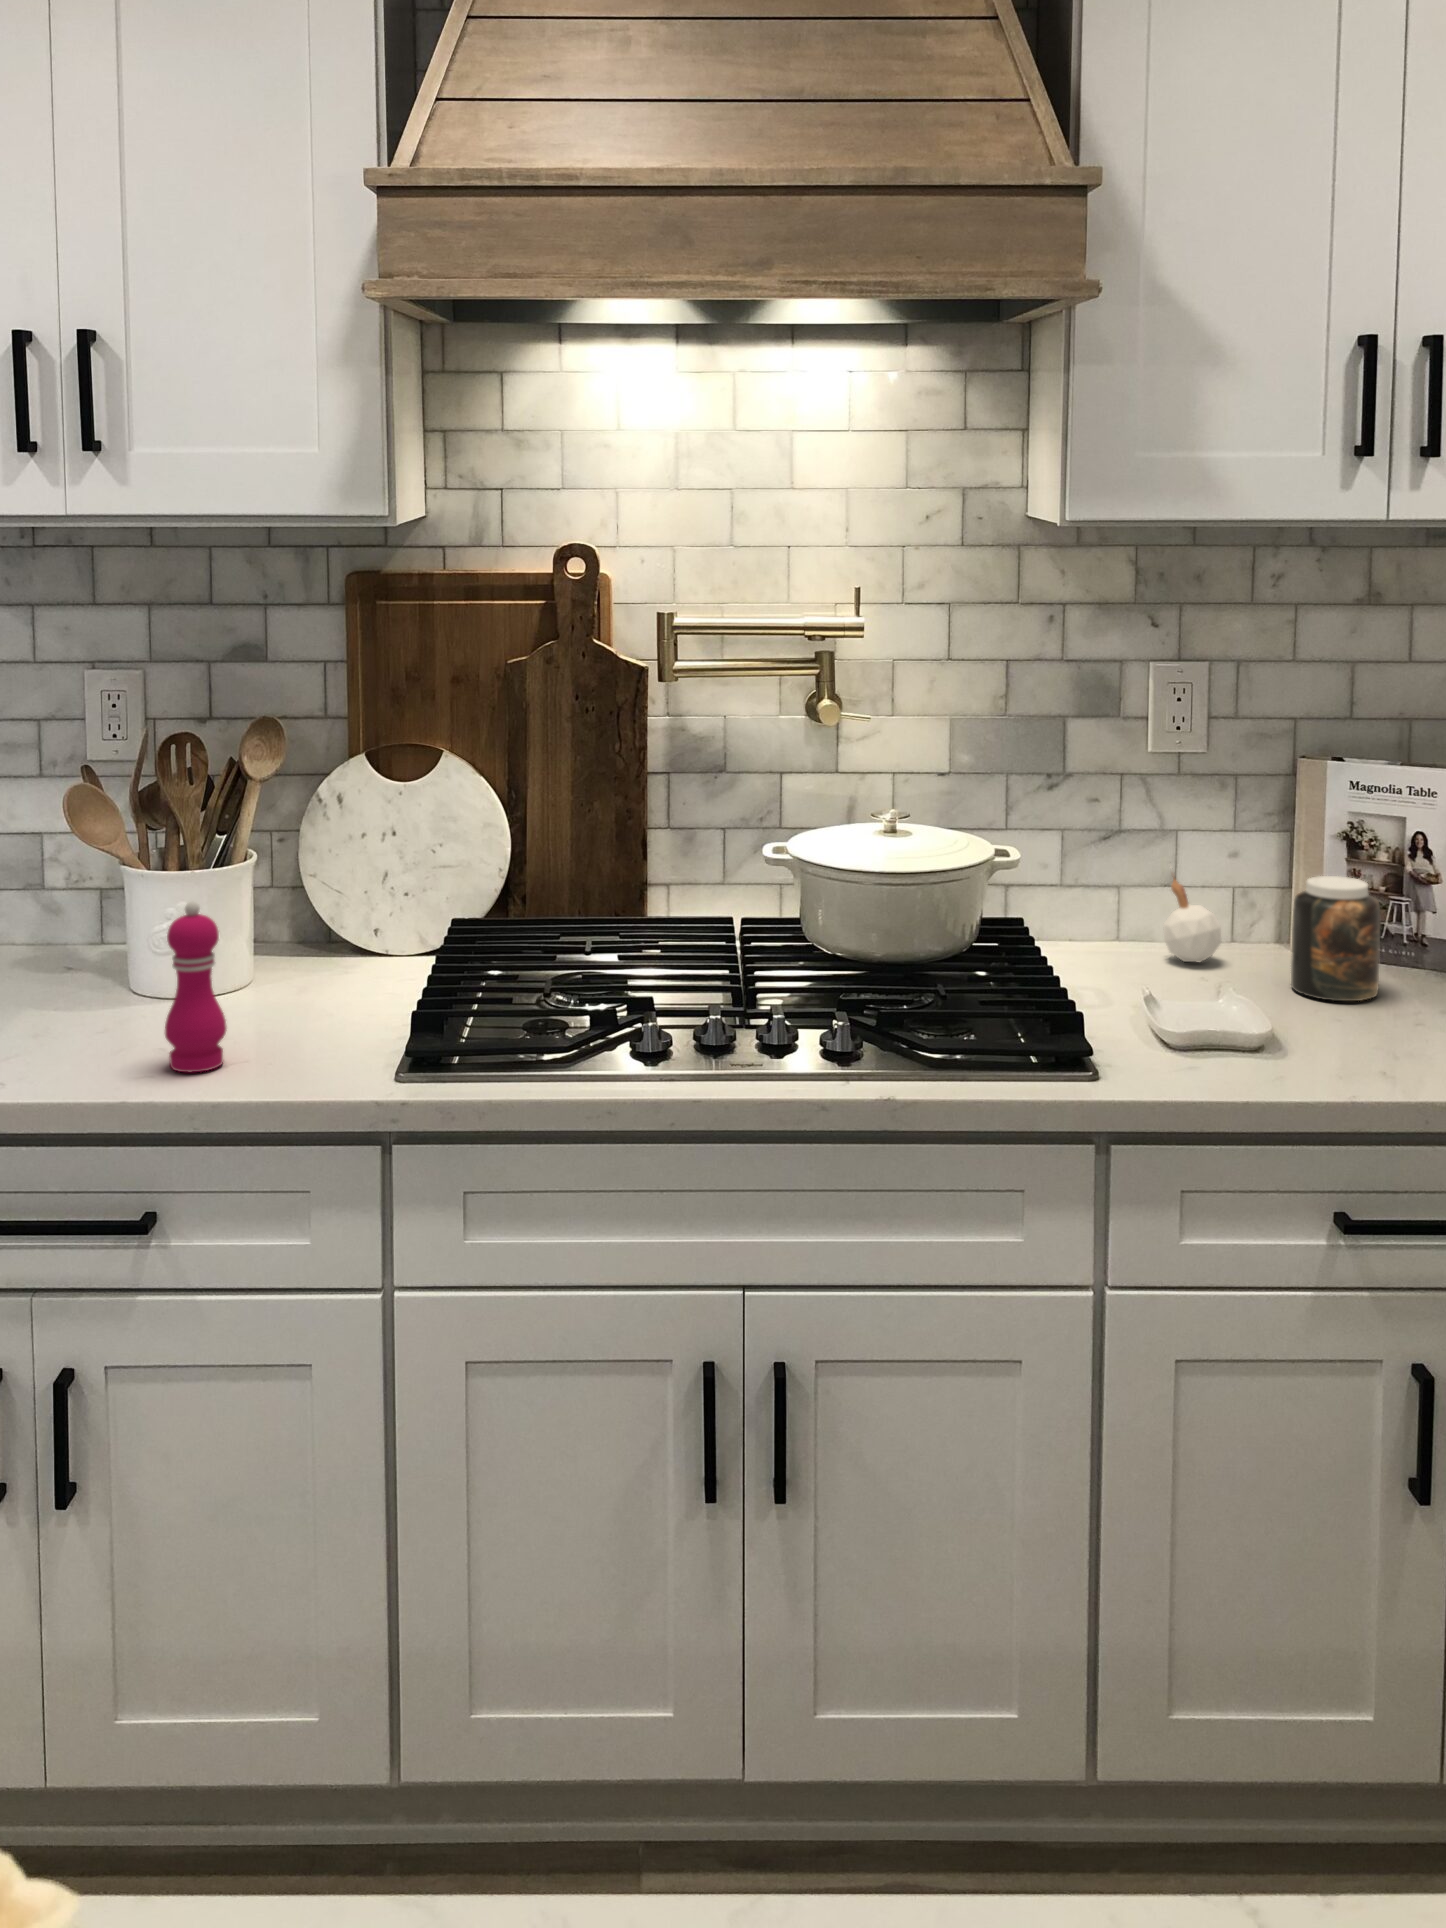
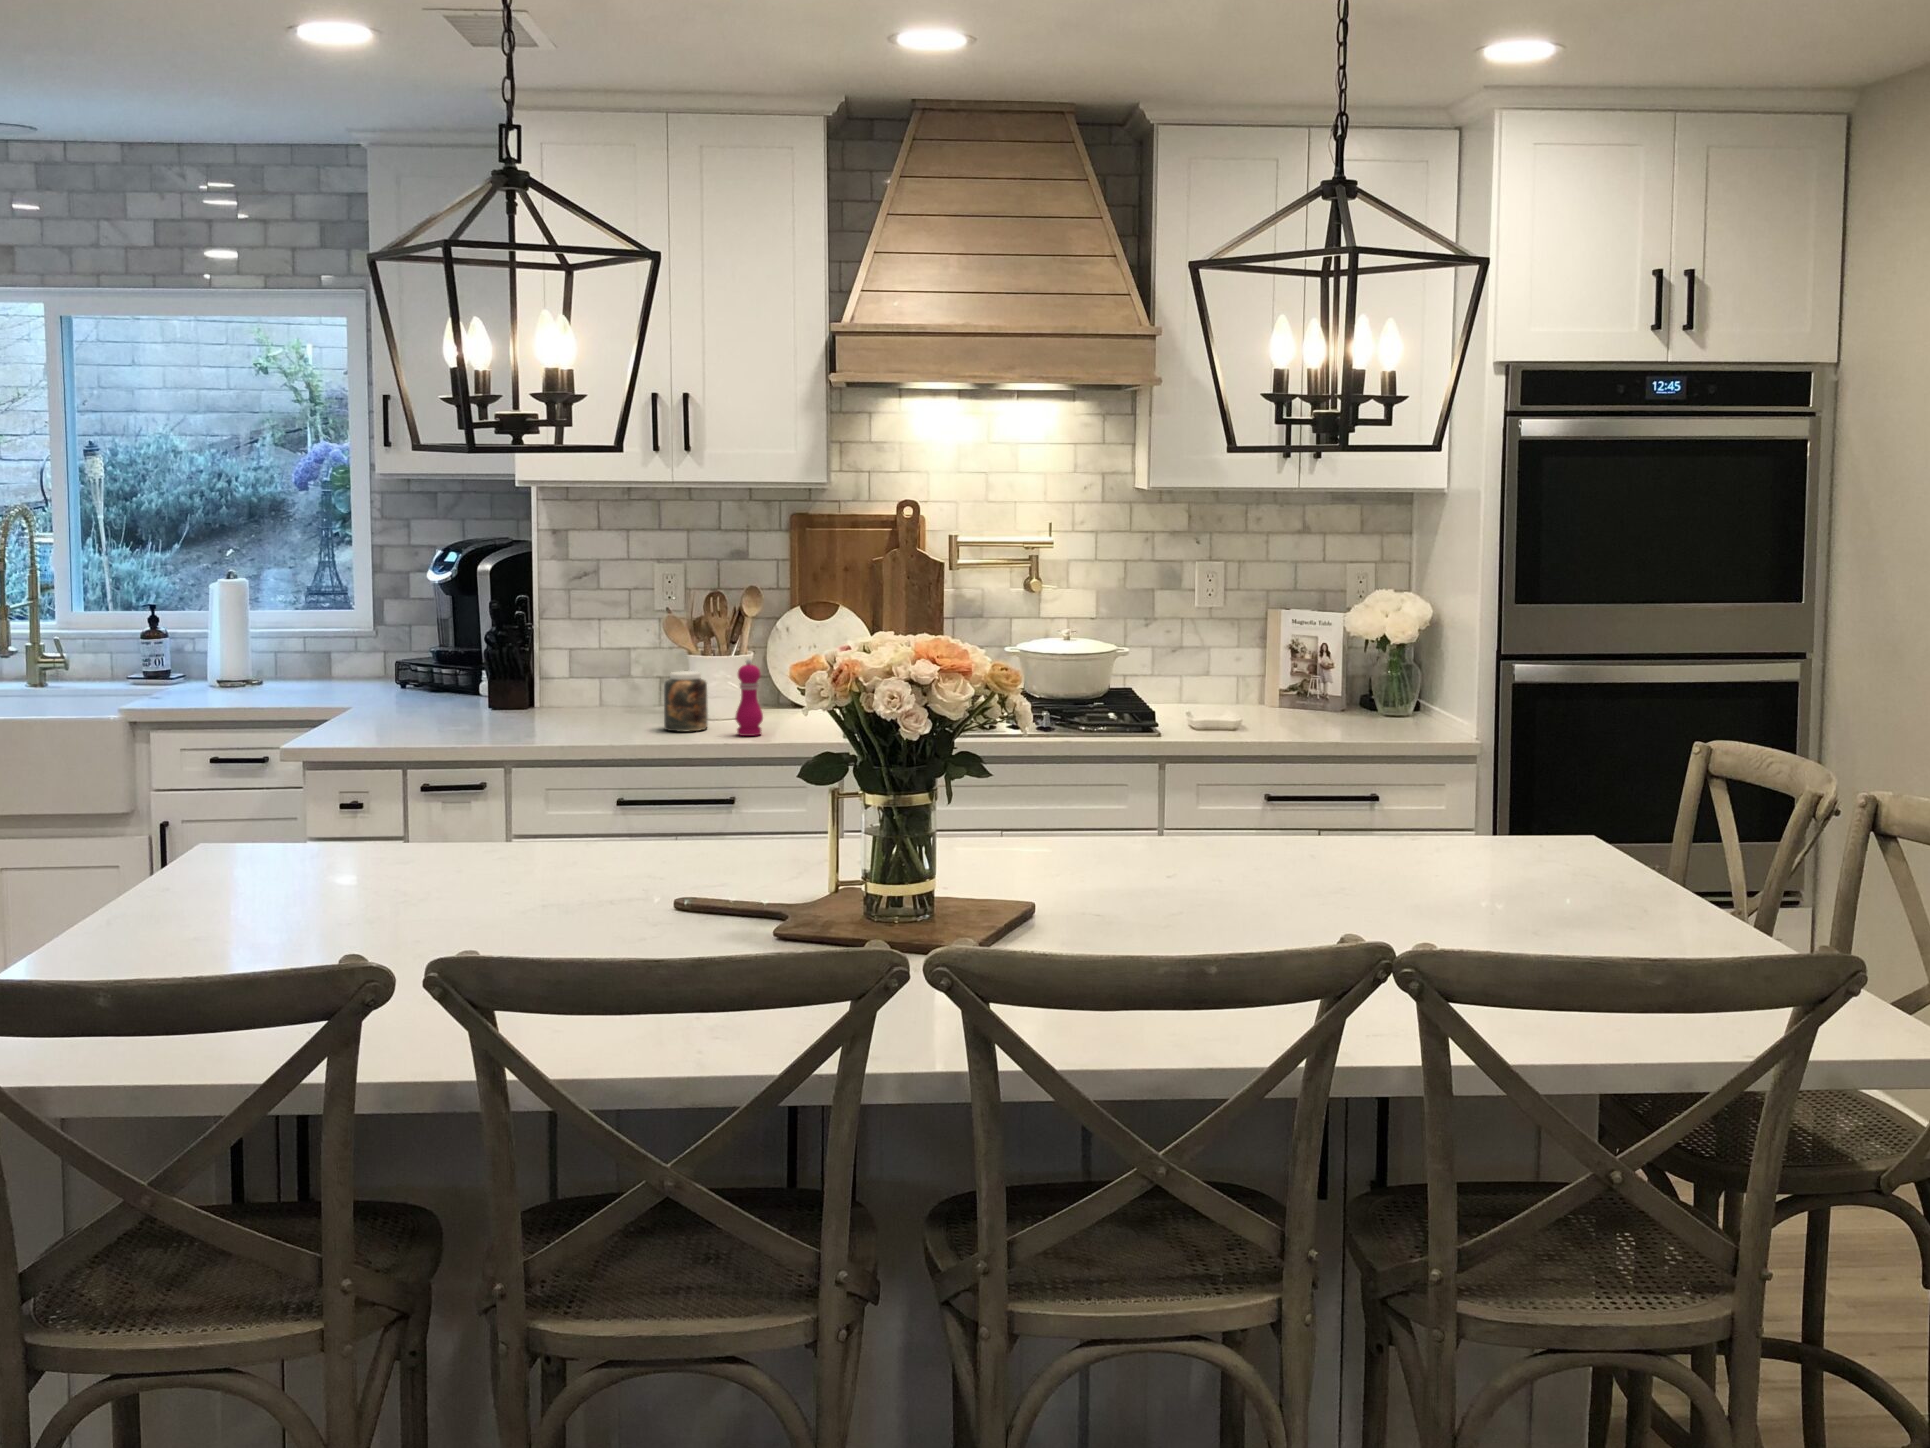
candle: present [1164,872,1221,963] -> none [1202,660,1230,710]
jar: present [1291,876,1380,1001] -> present [664,671,708,731]

